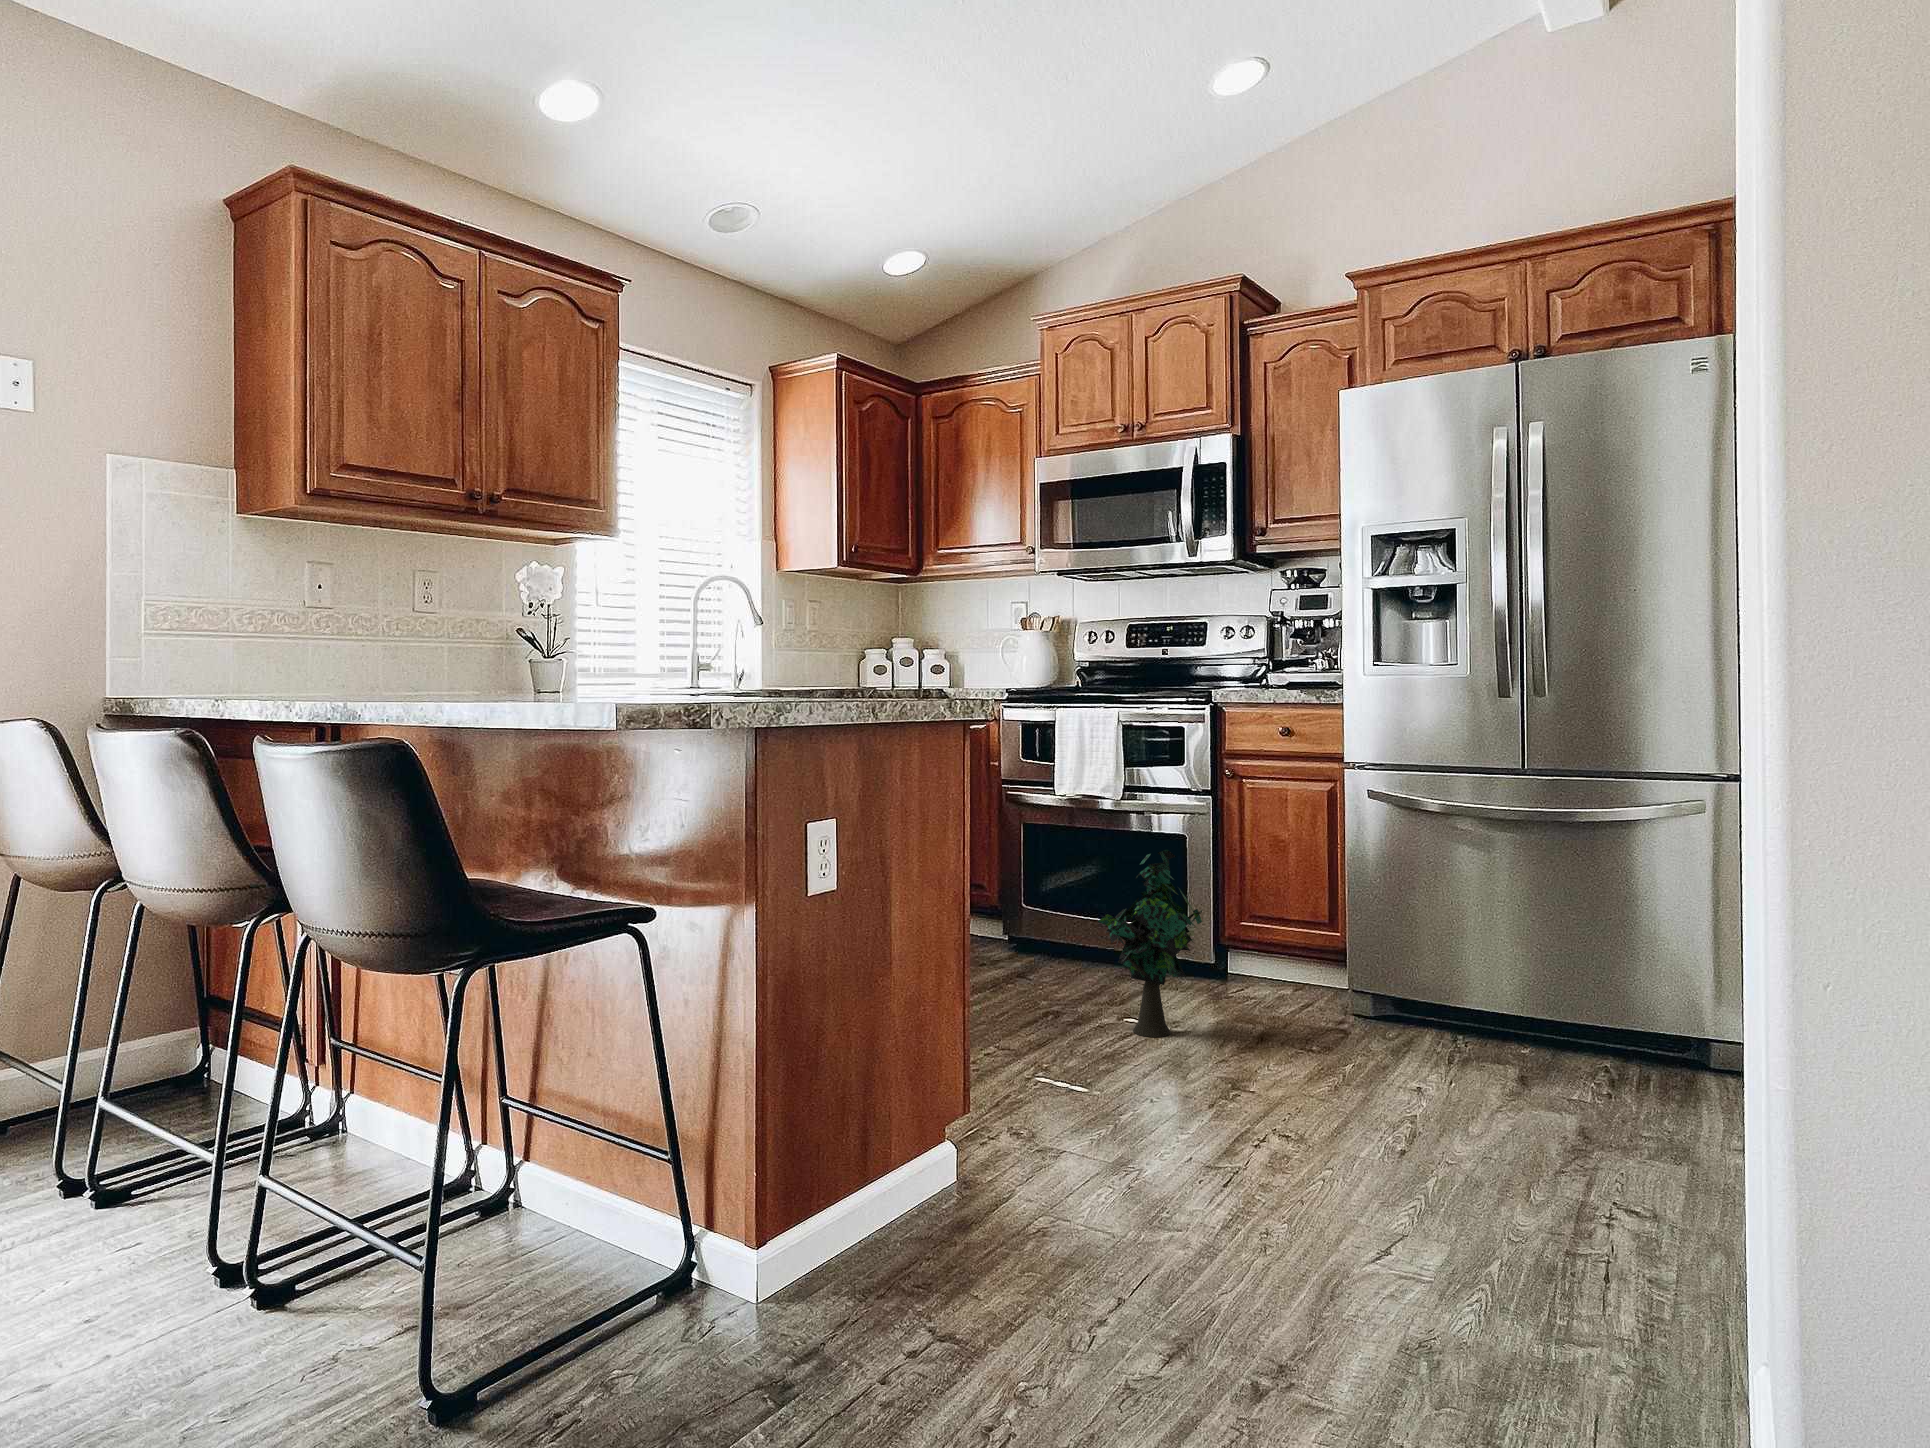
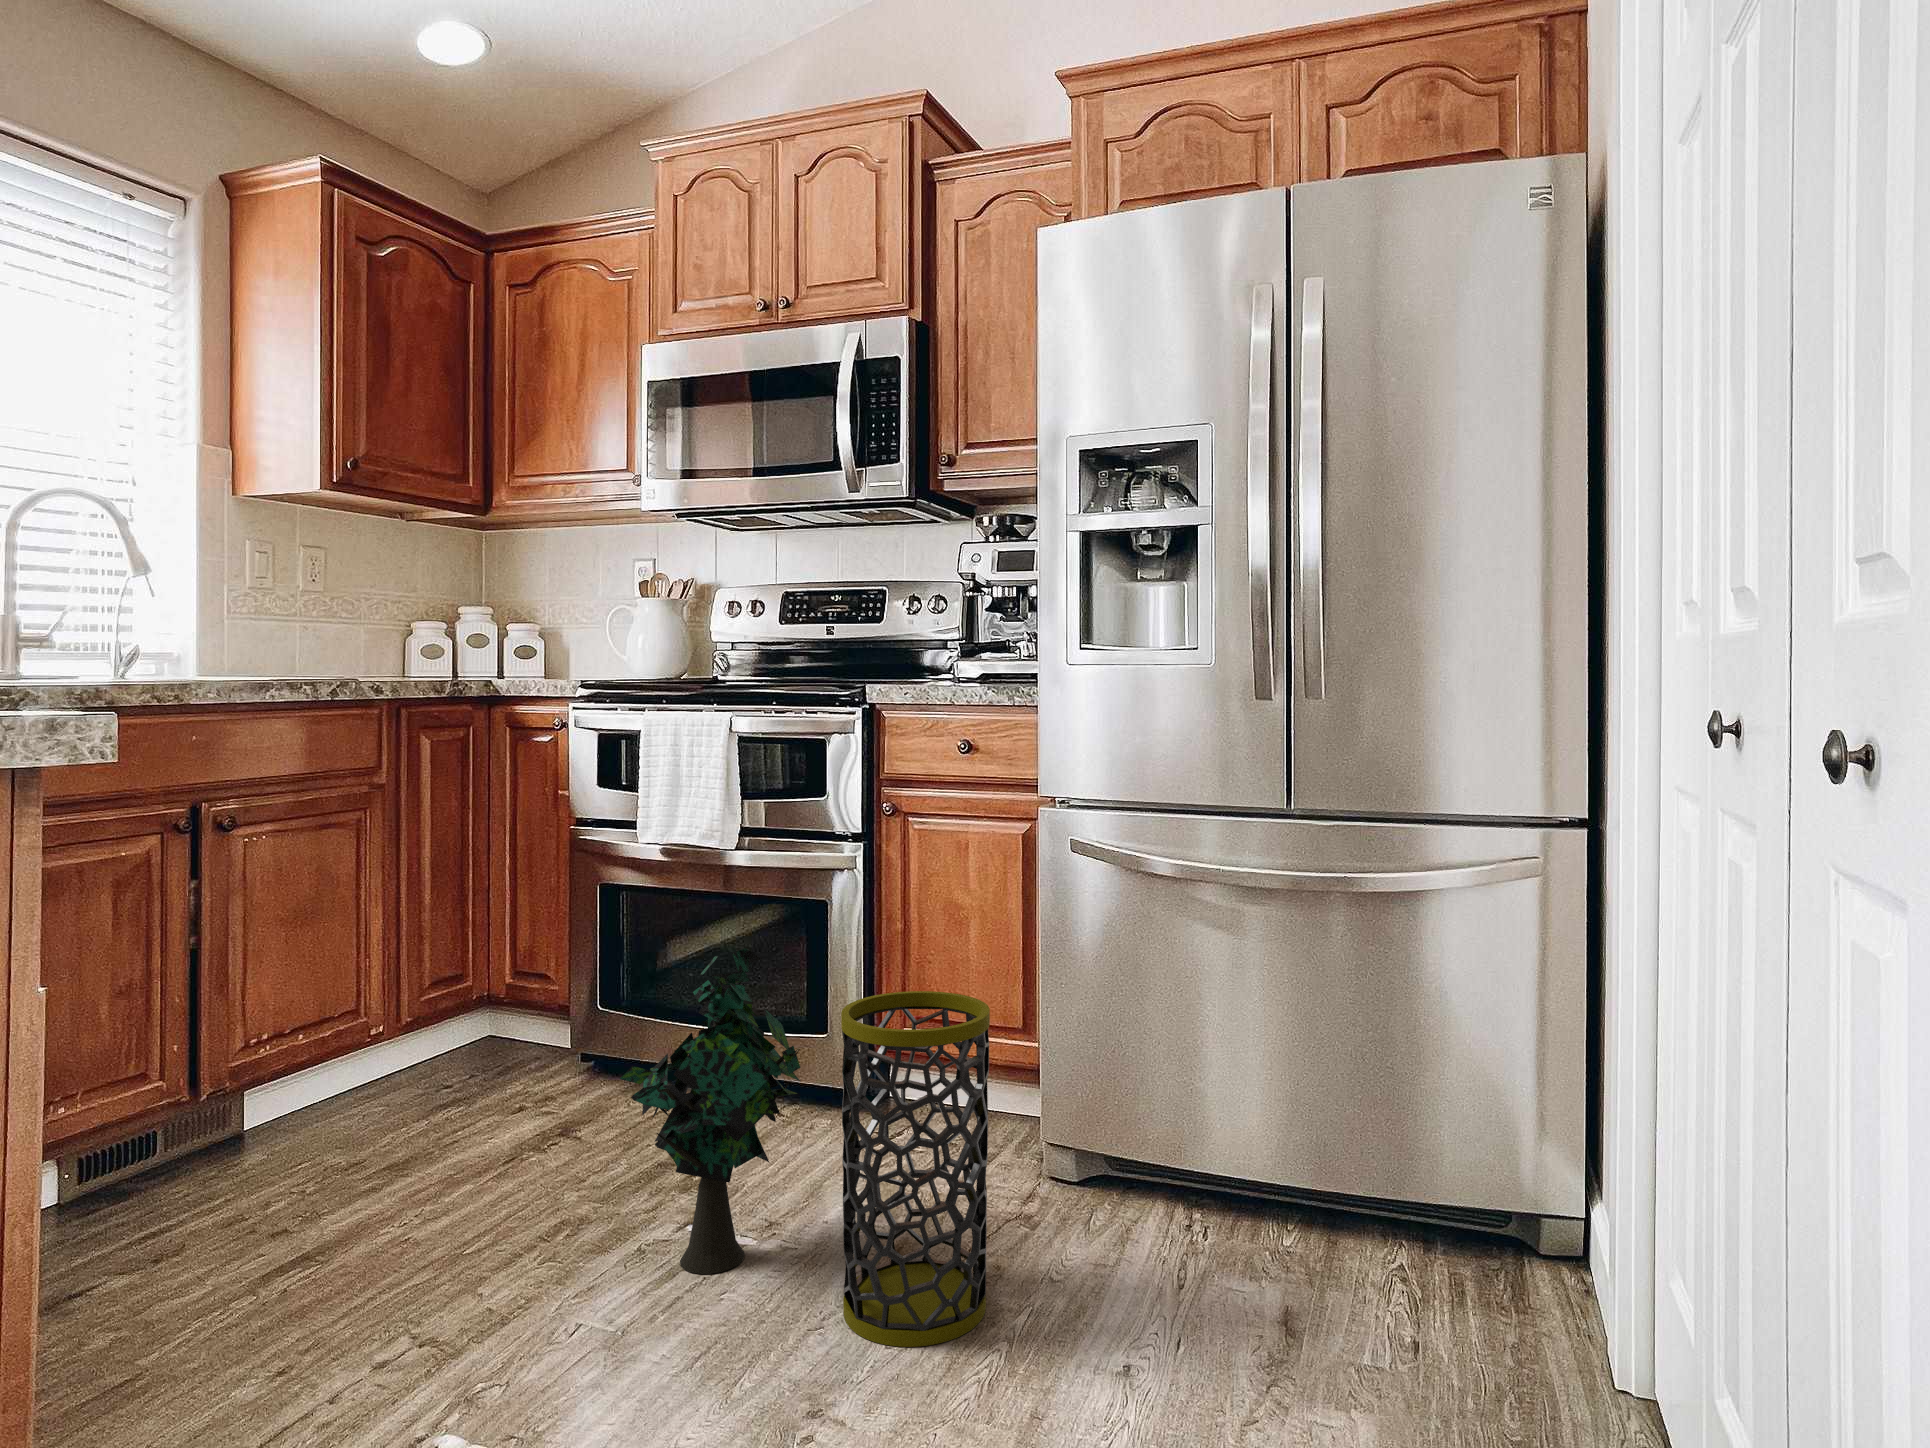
trash can: none [1239,875,1330,1070] -> present [841,991,990,1347]

